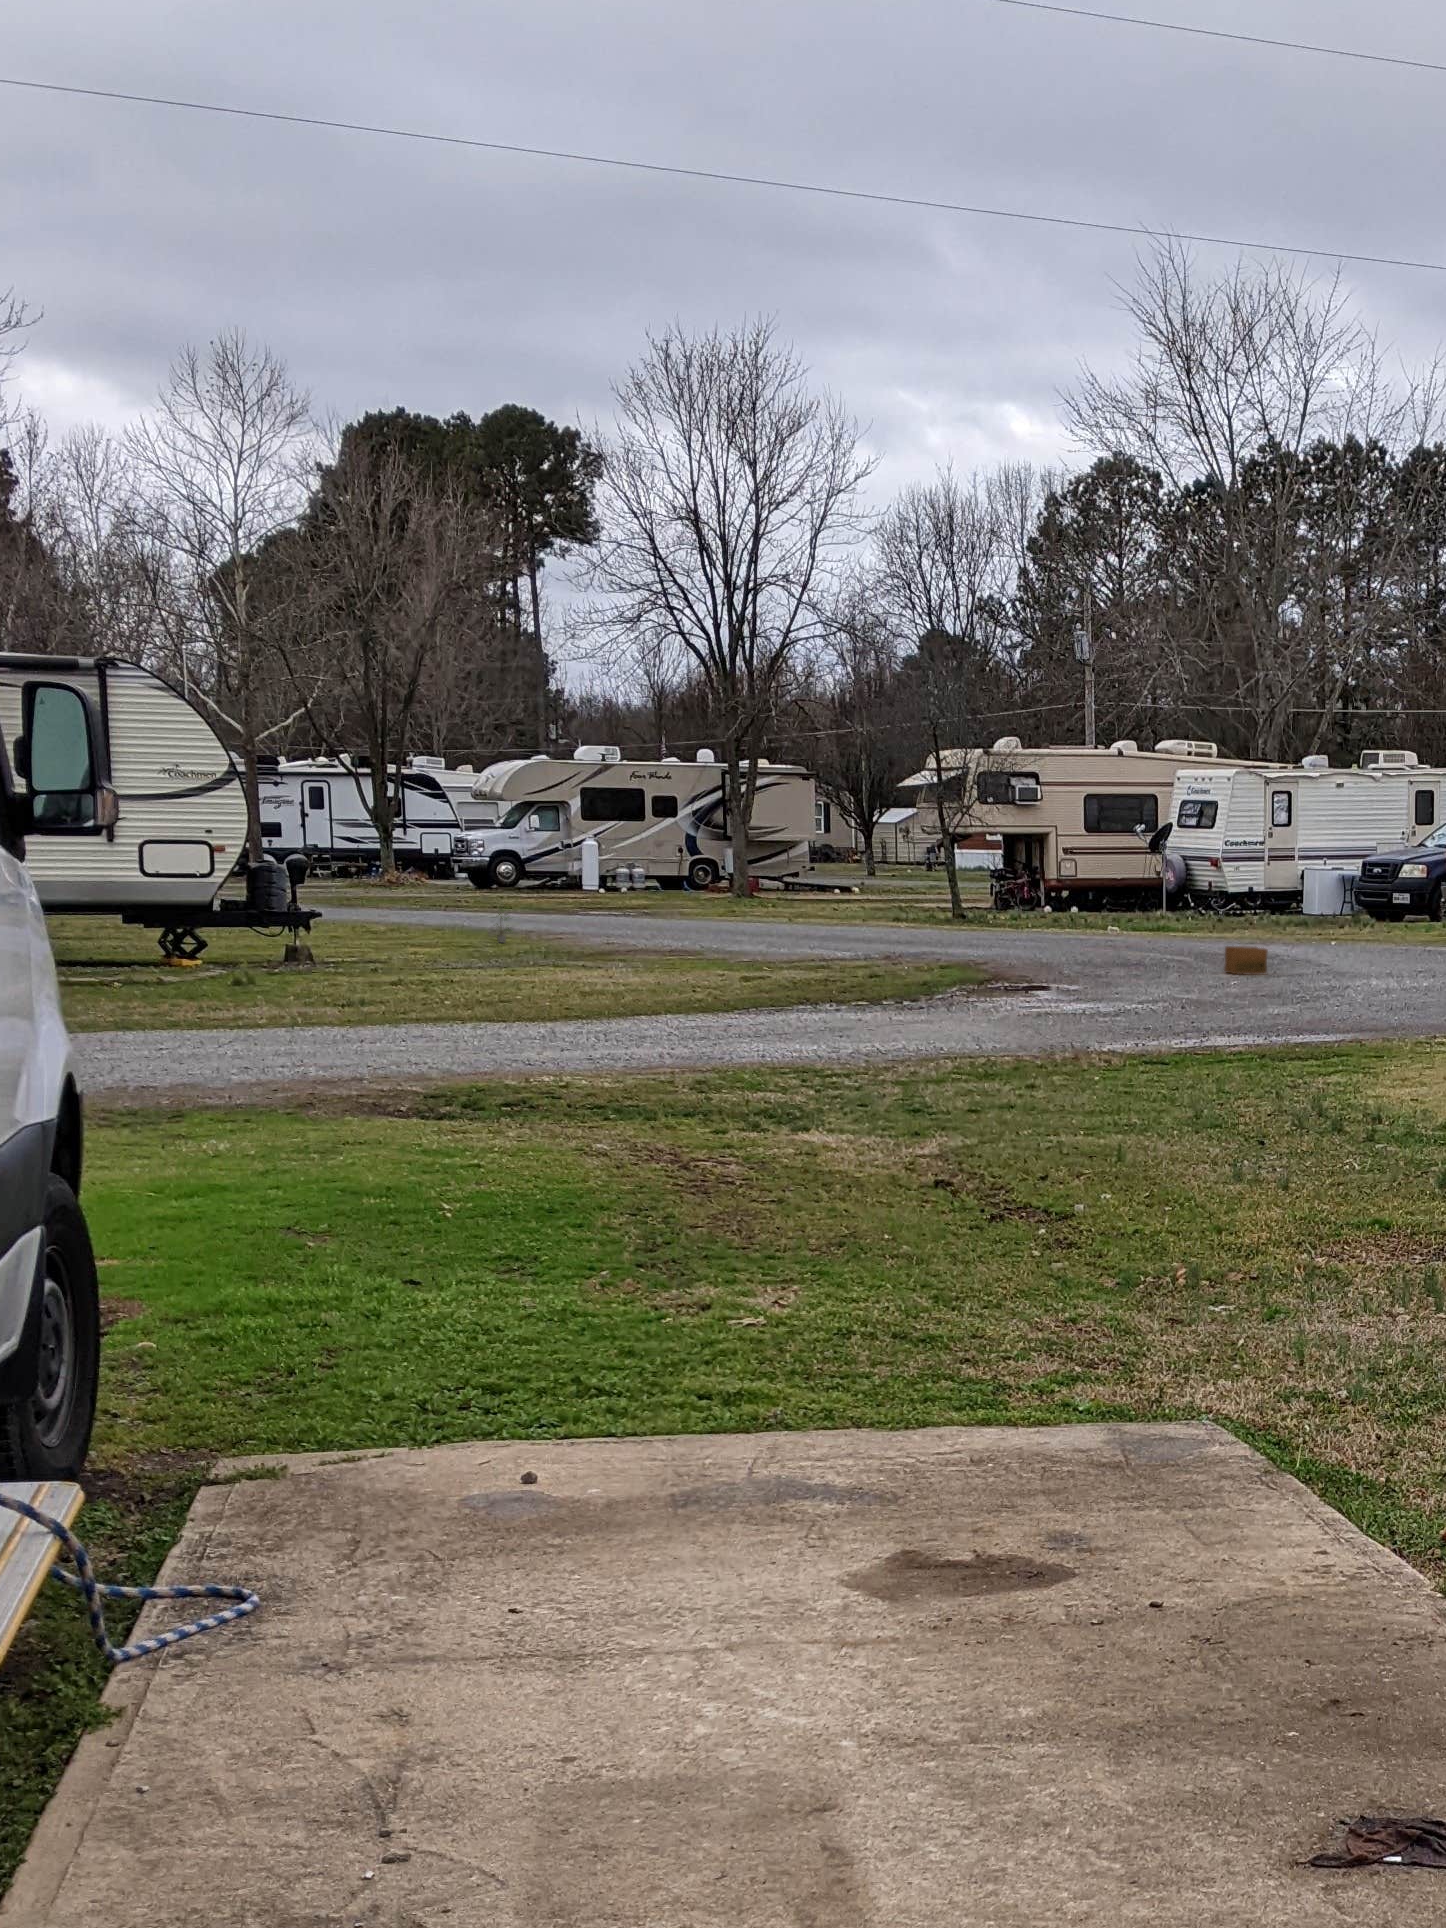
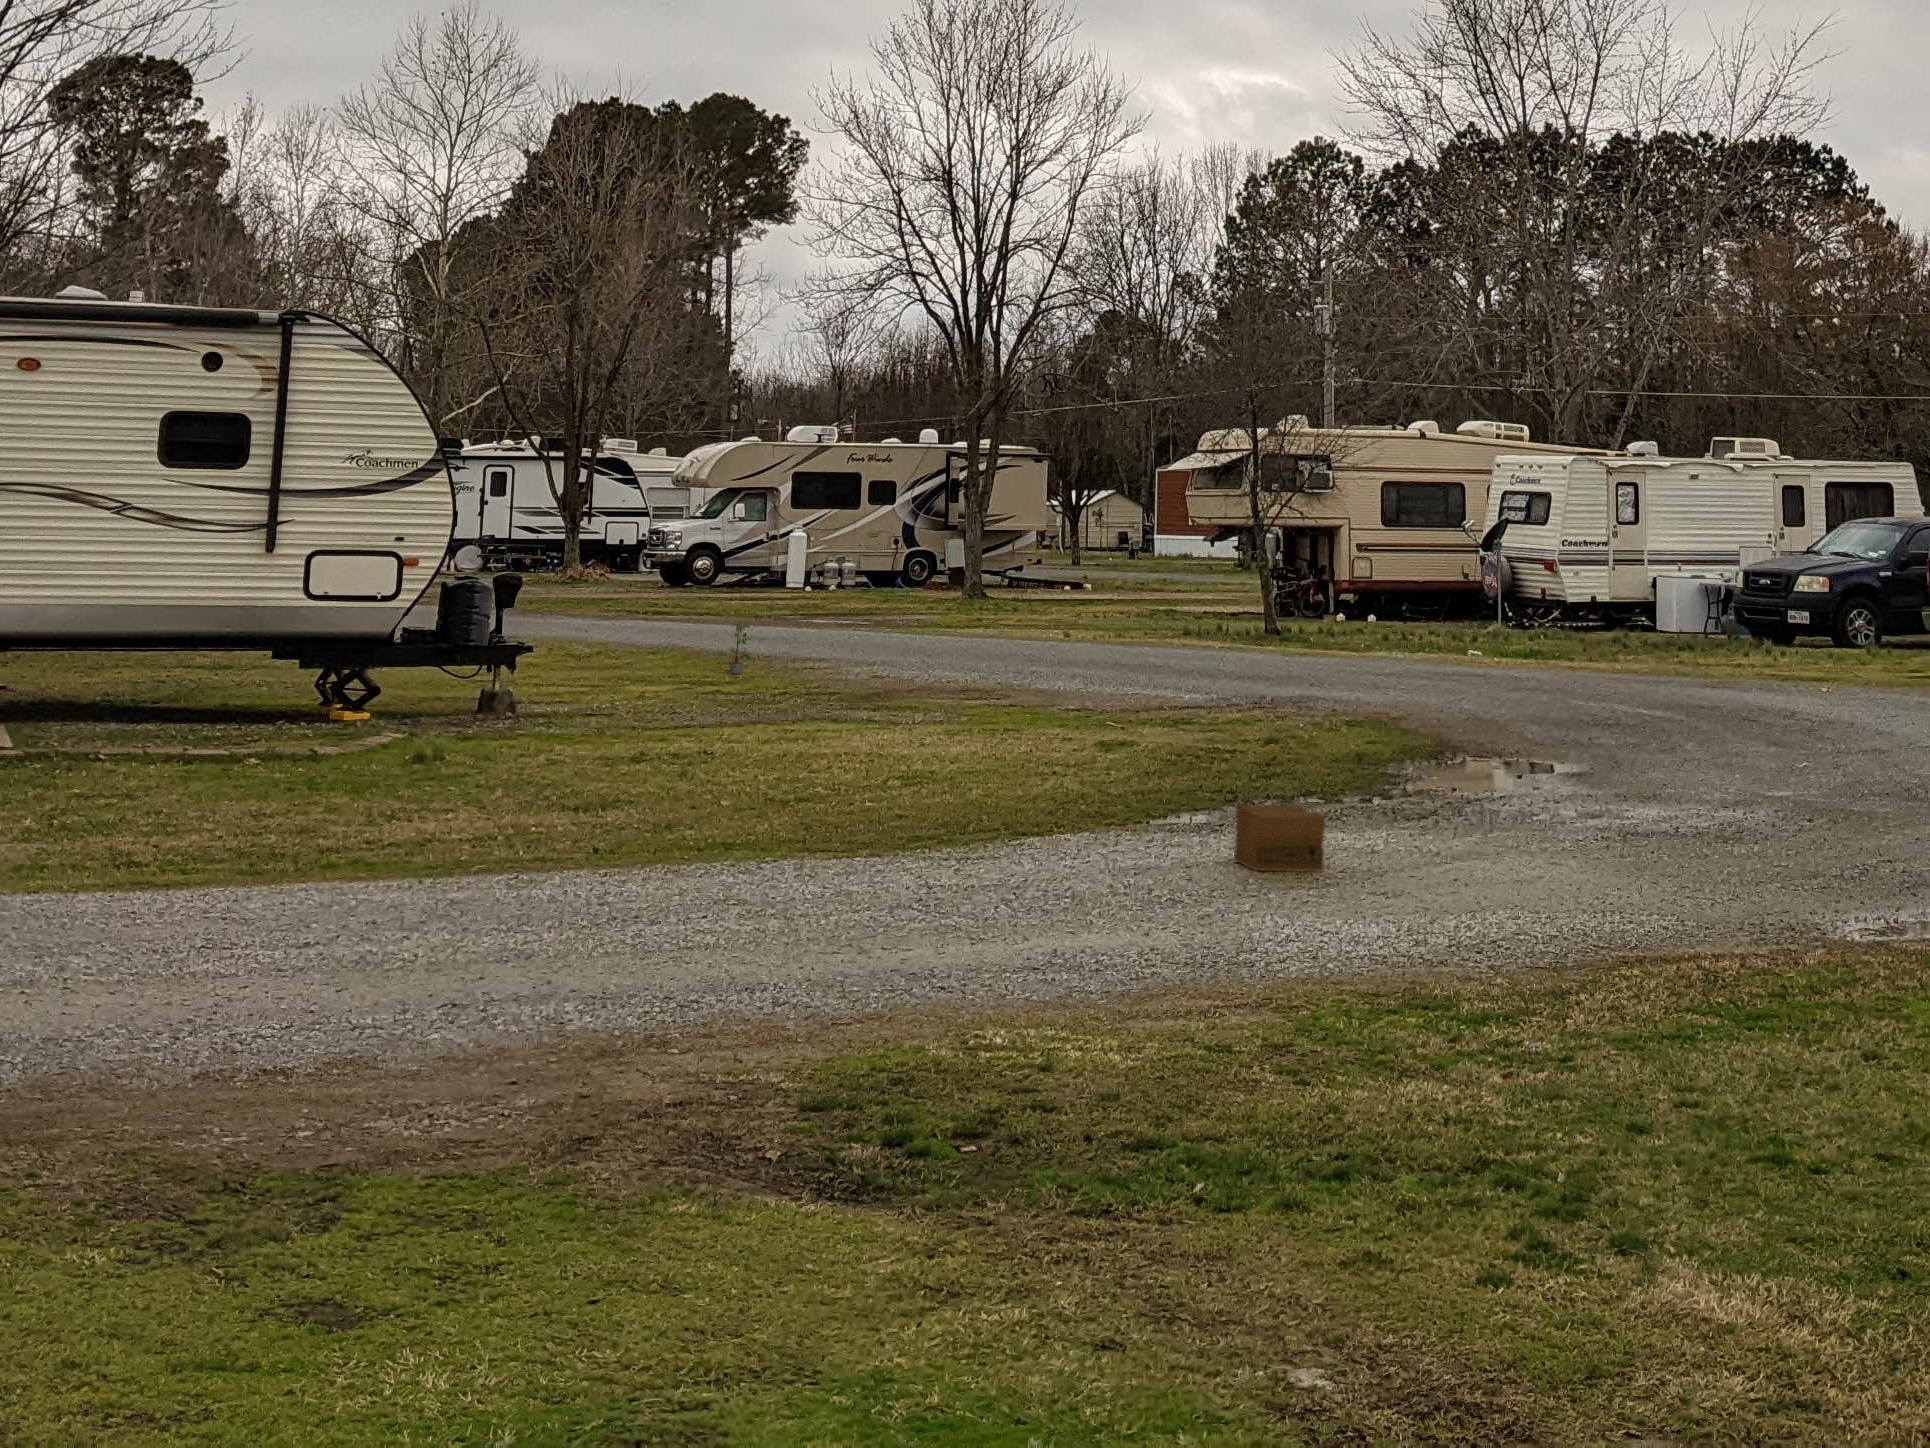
cardboard box: present [1224,946,1268,975] -> present [1234,805,1325,871]

